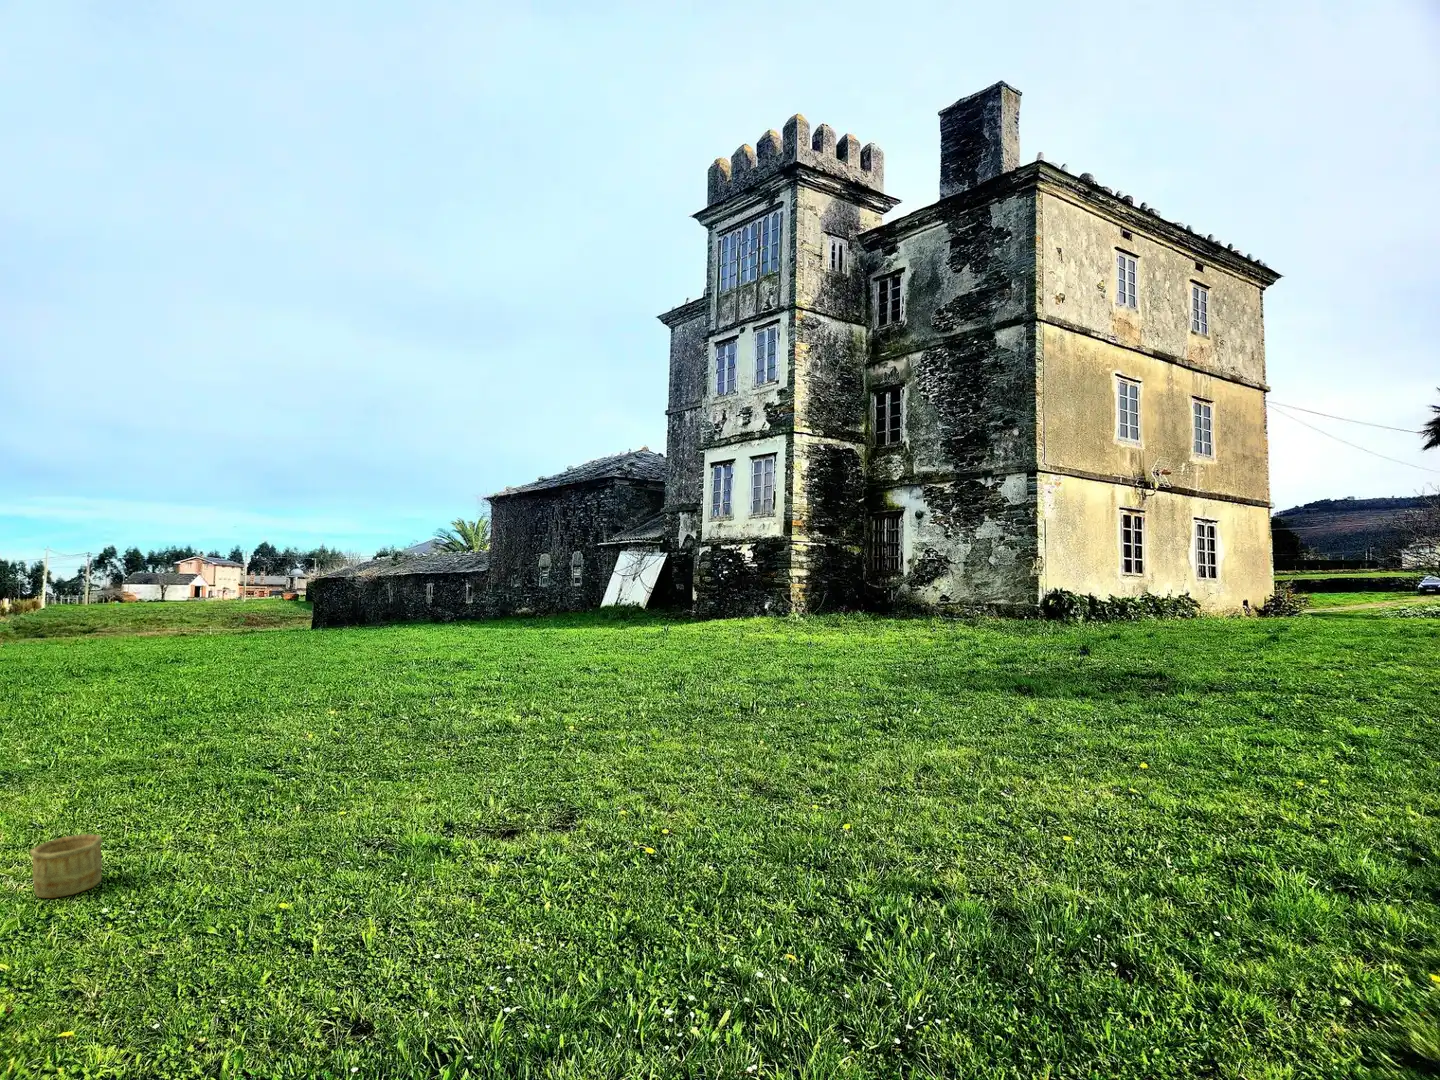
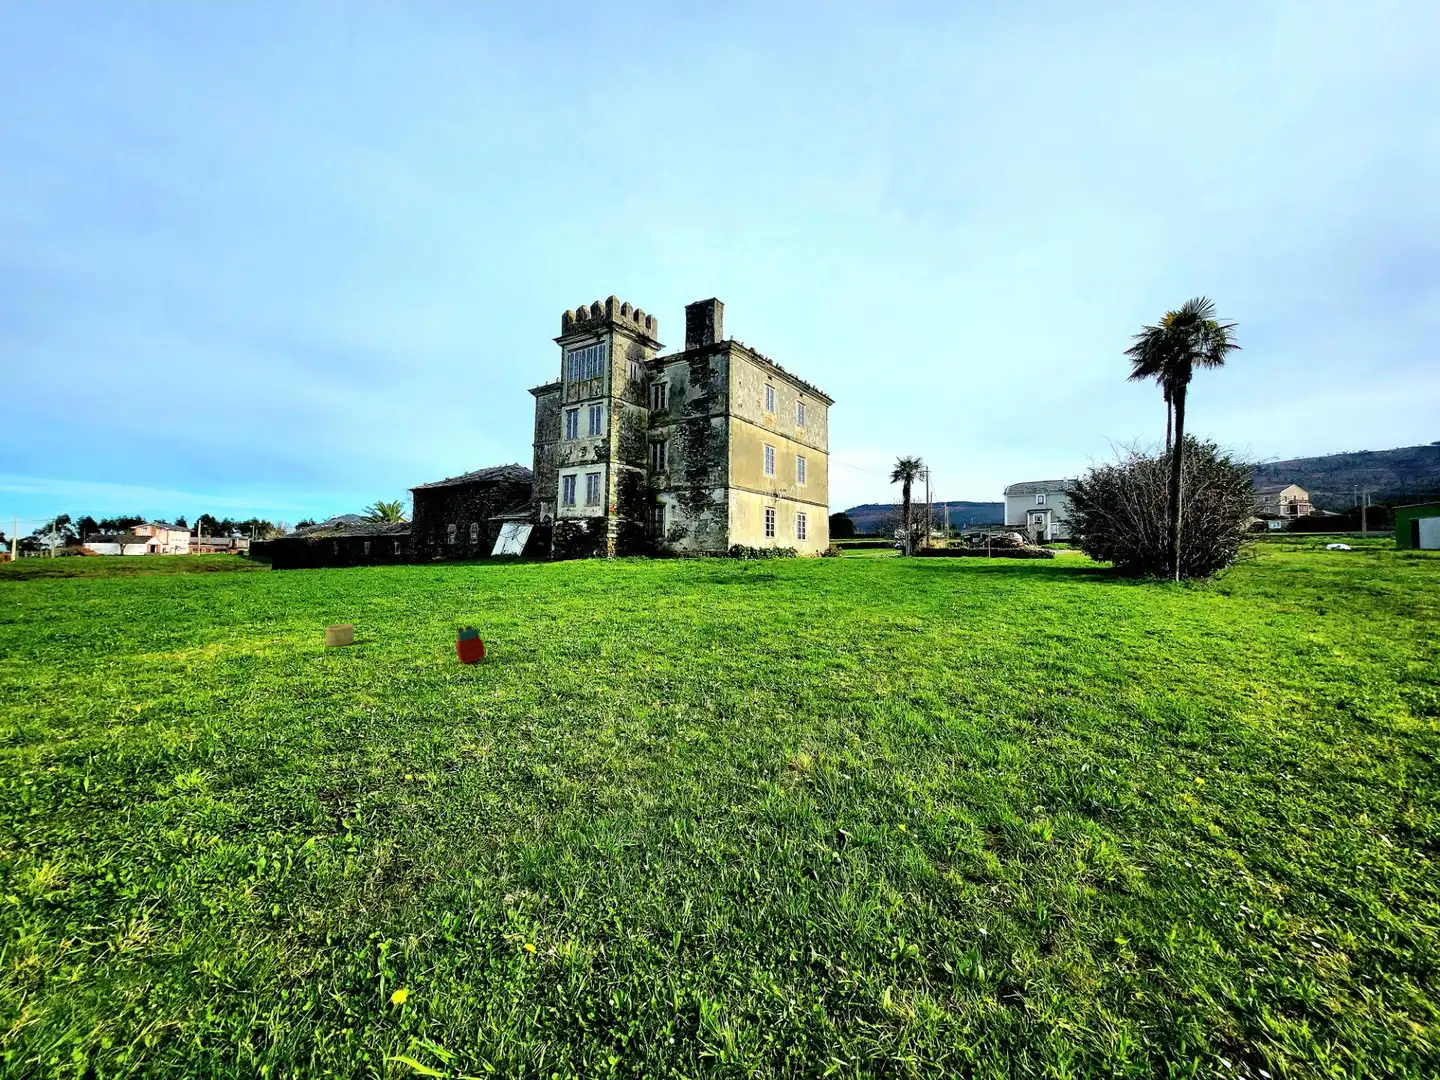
backpack: none [210,907,303,1042] -> present [456,626,485,663]

